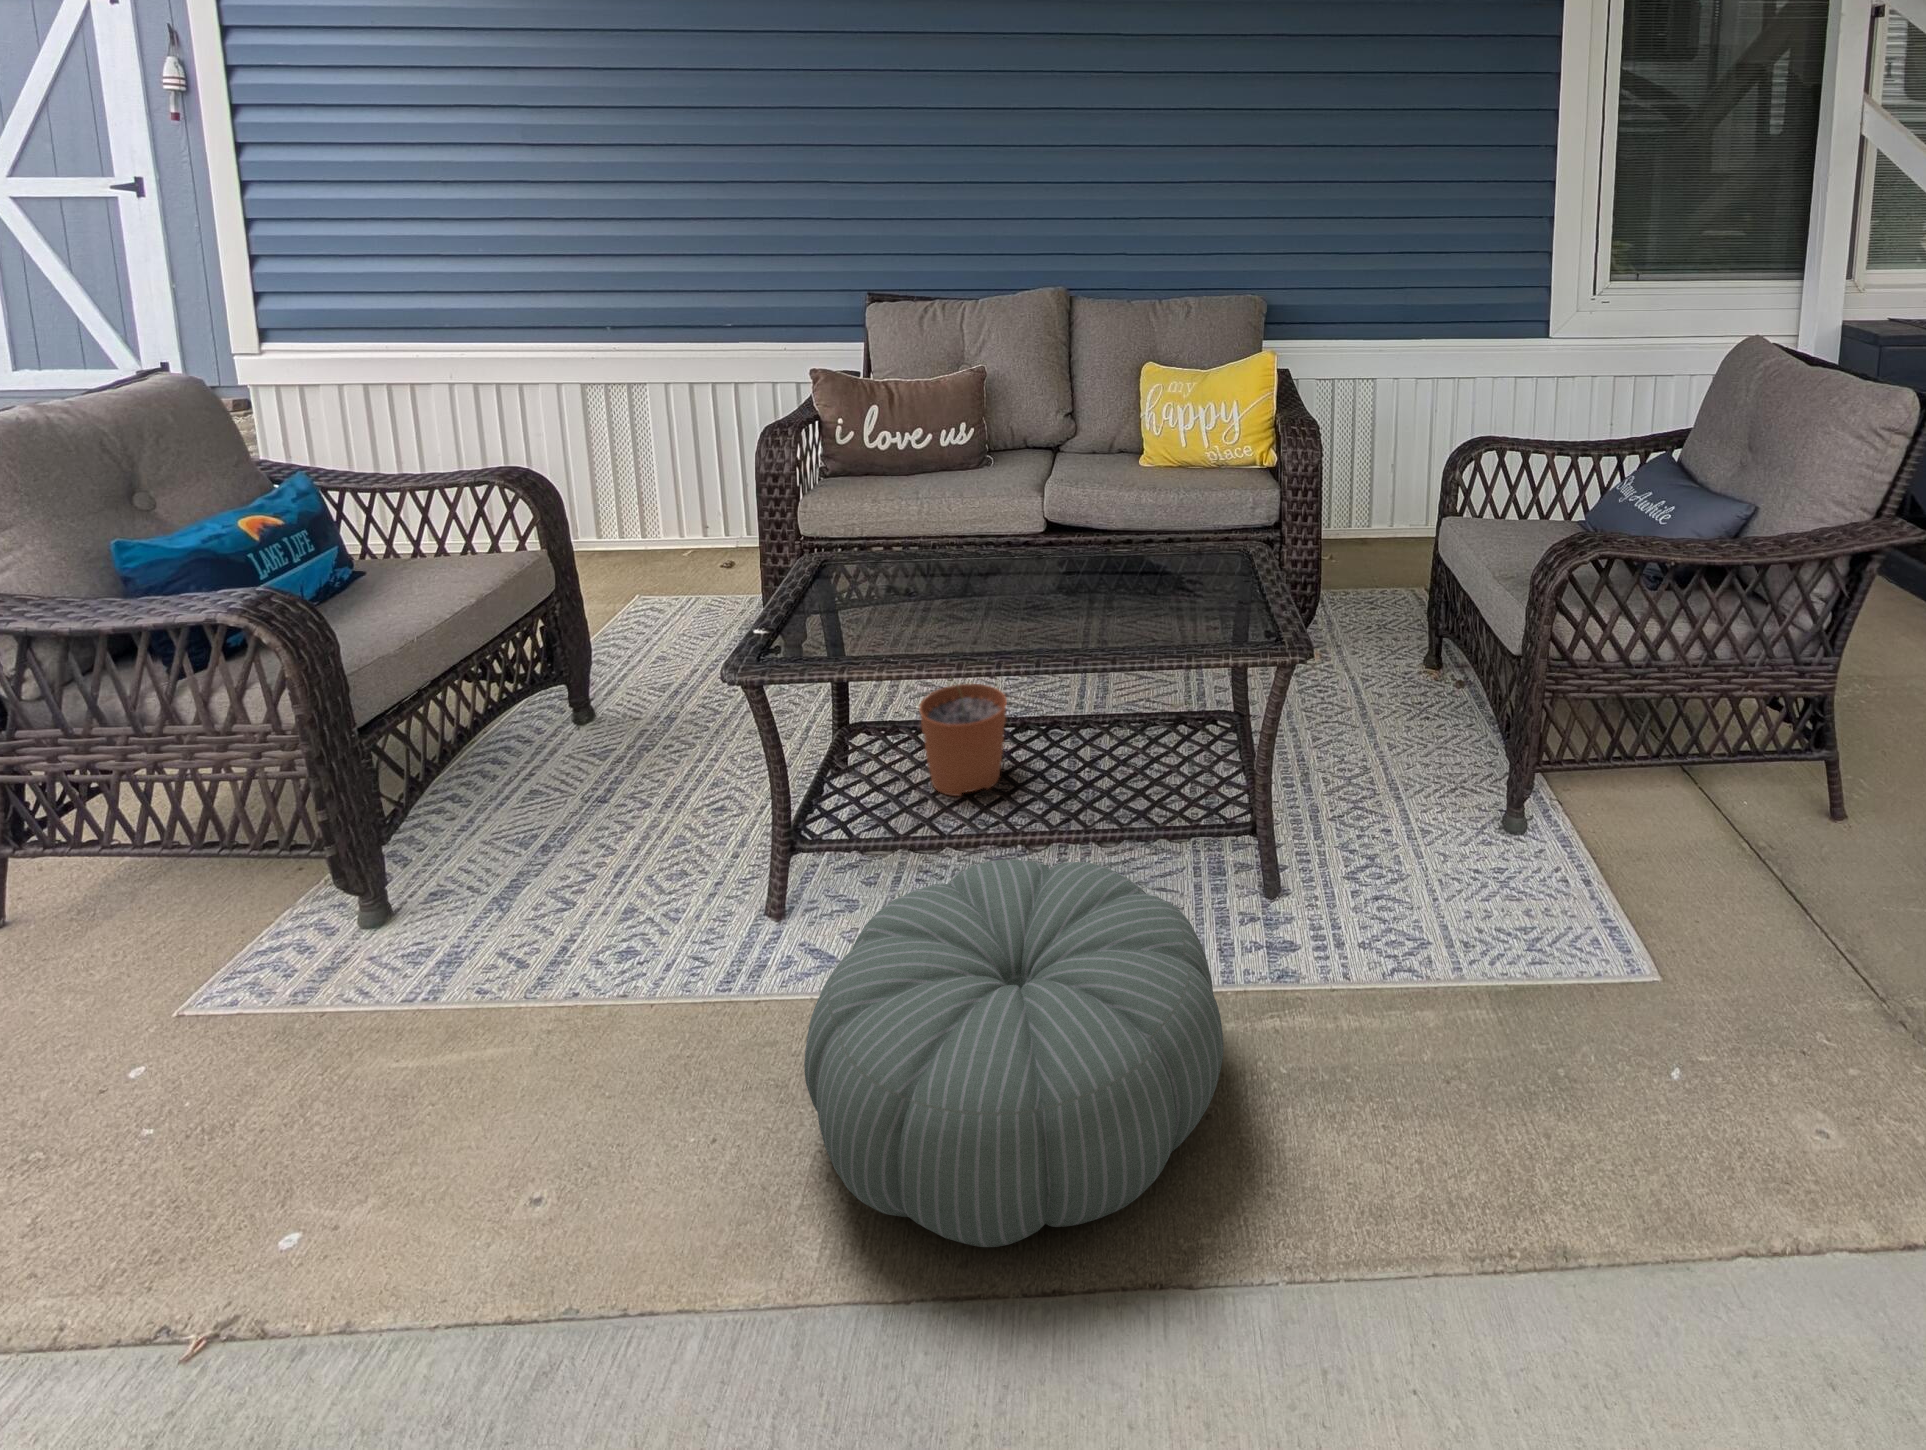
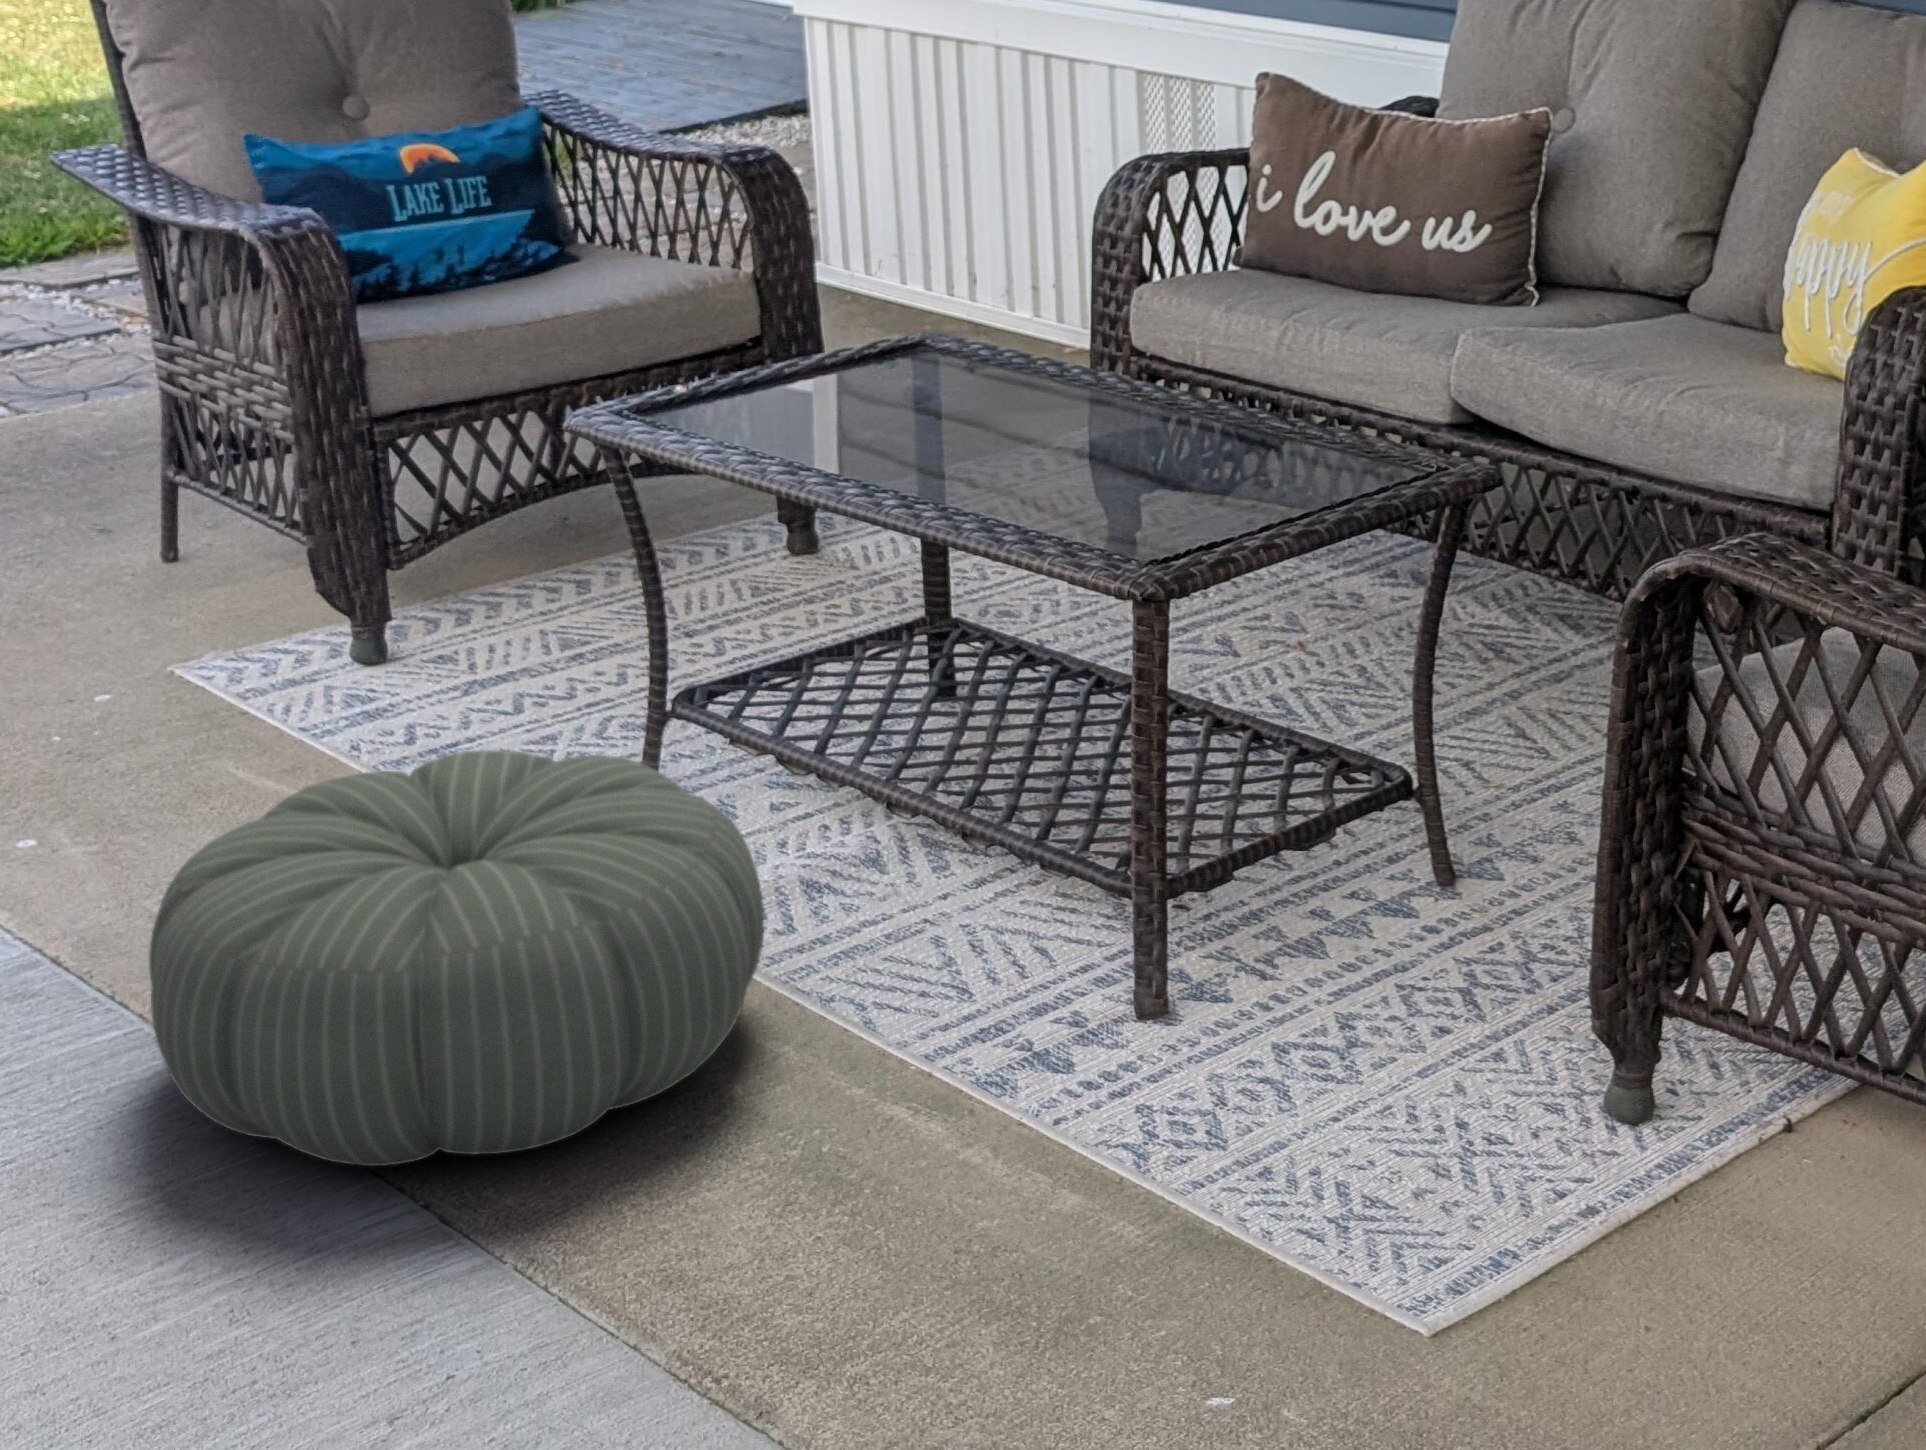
plant pot: present [919,676,1007,796] -> none [868,532,1014,753]

